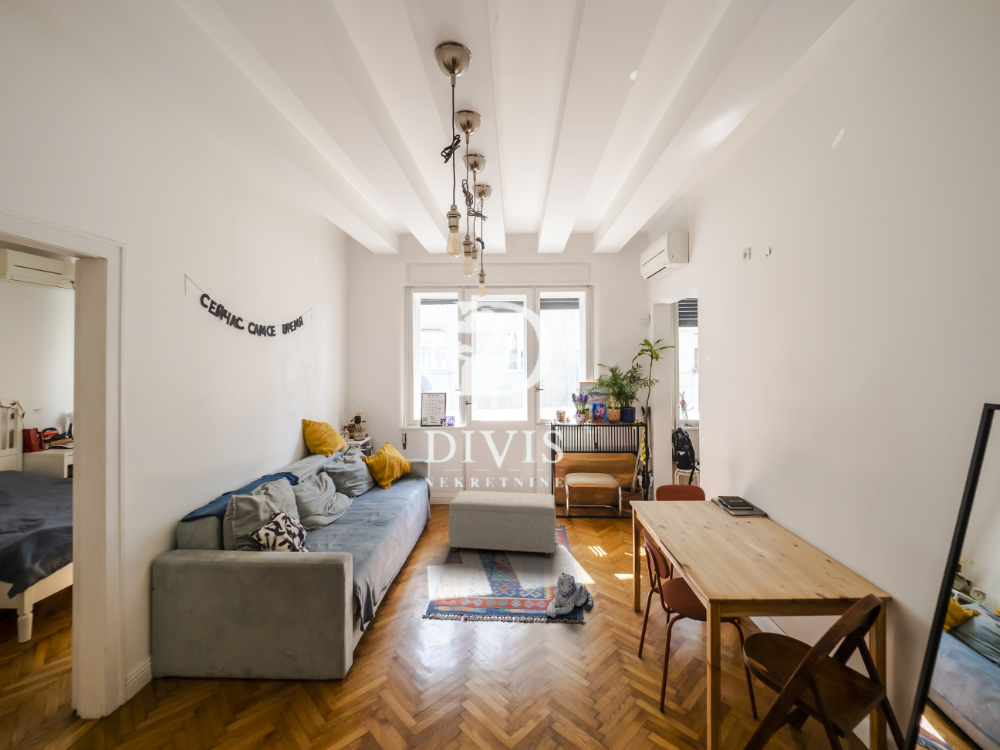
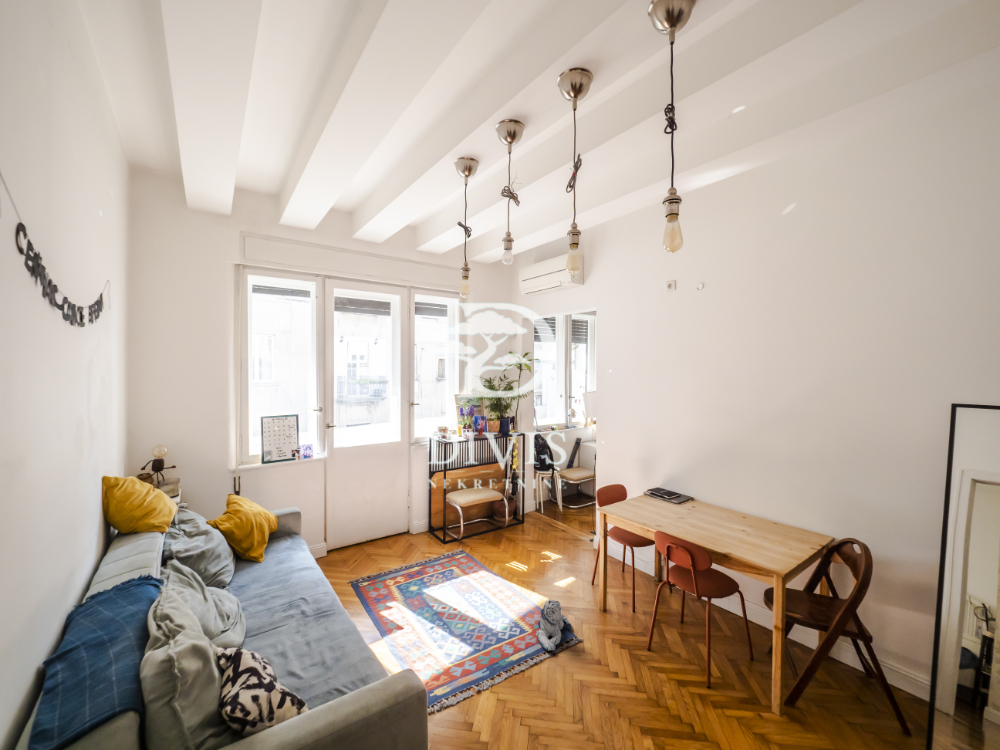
ottoman: present [449,491,556,557] -> none [364,519,489,615]

